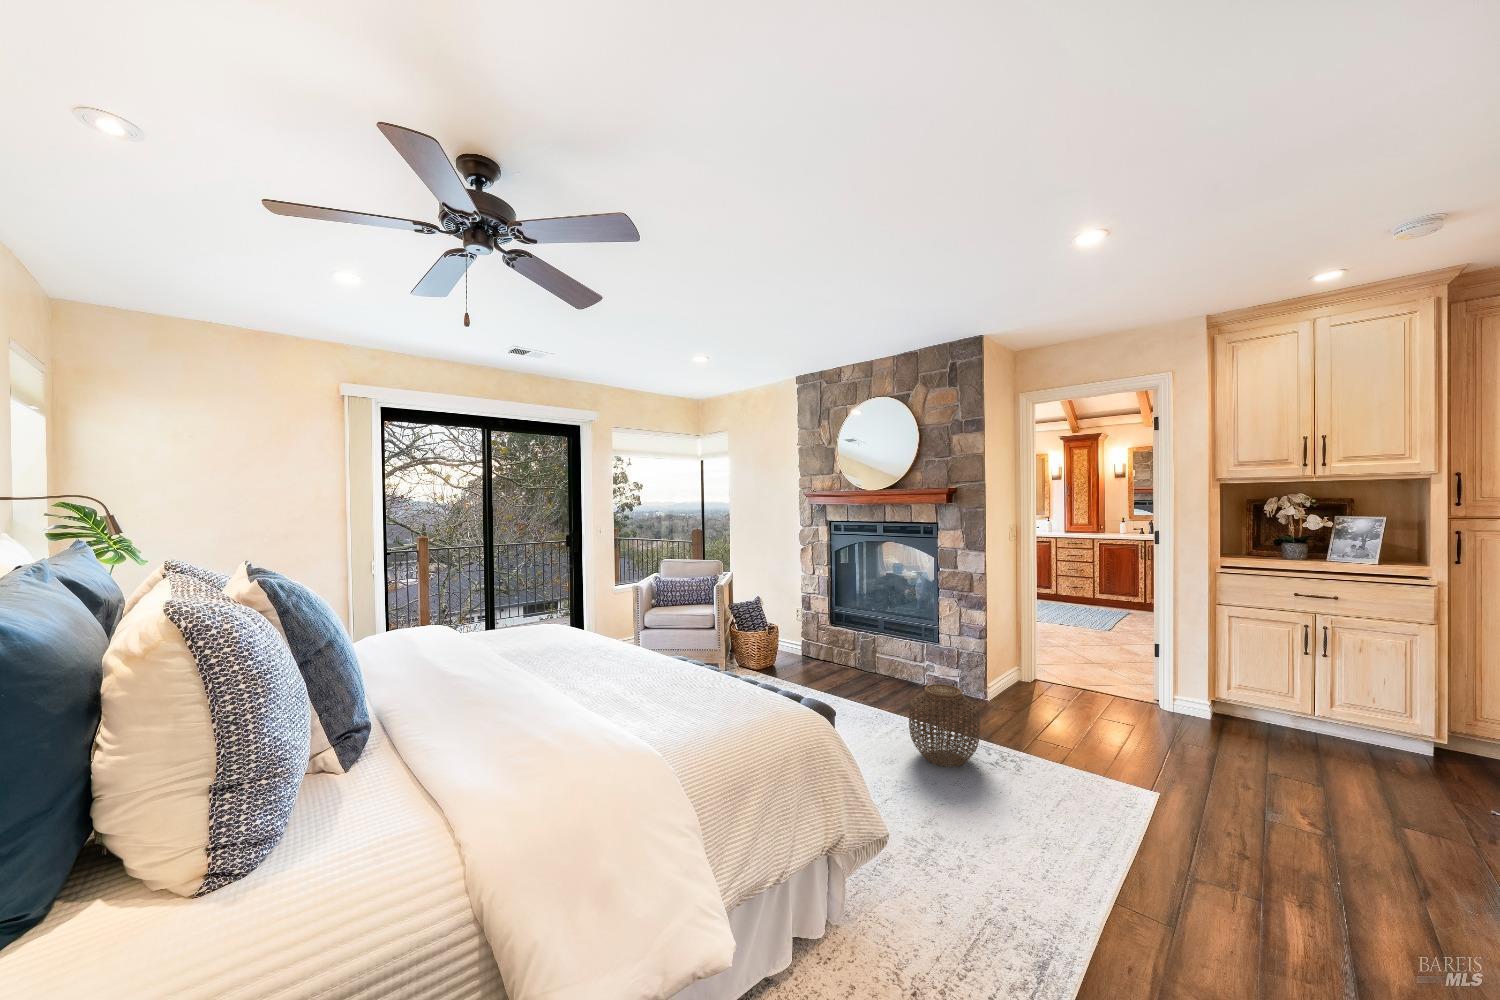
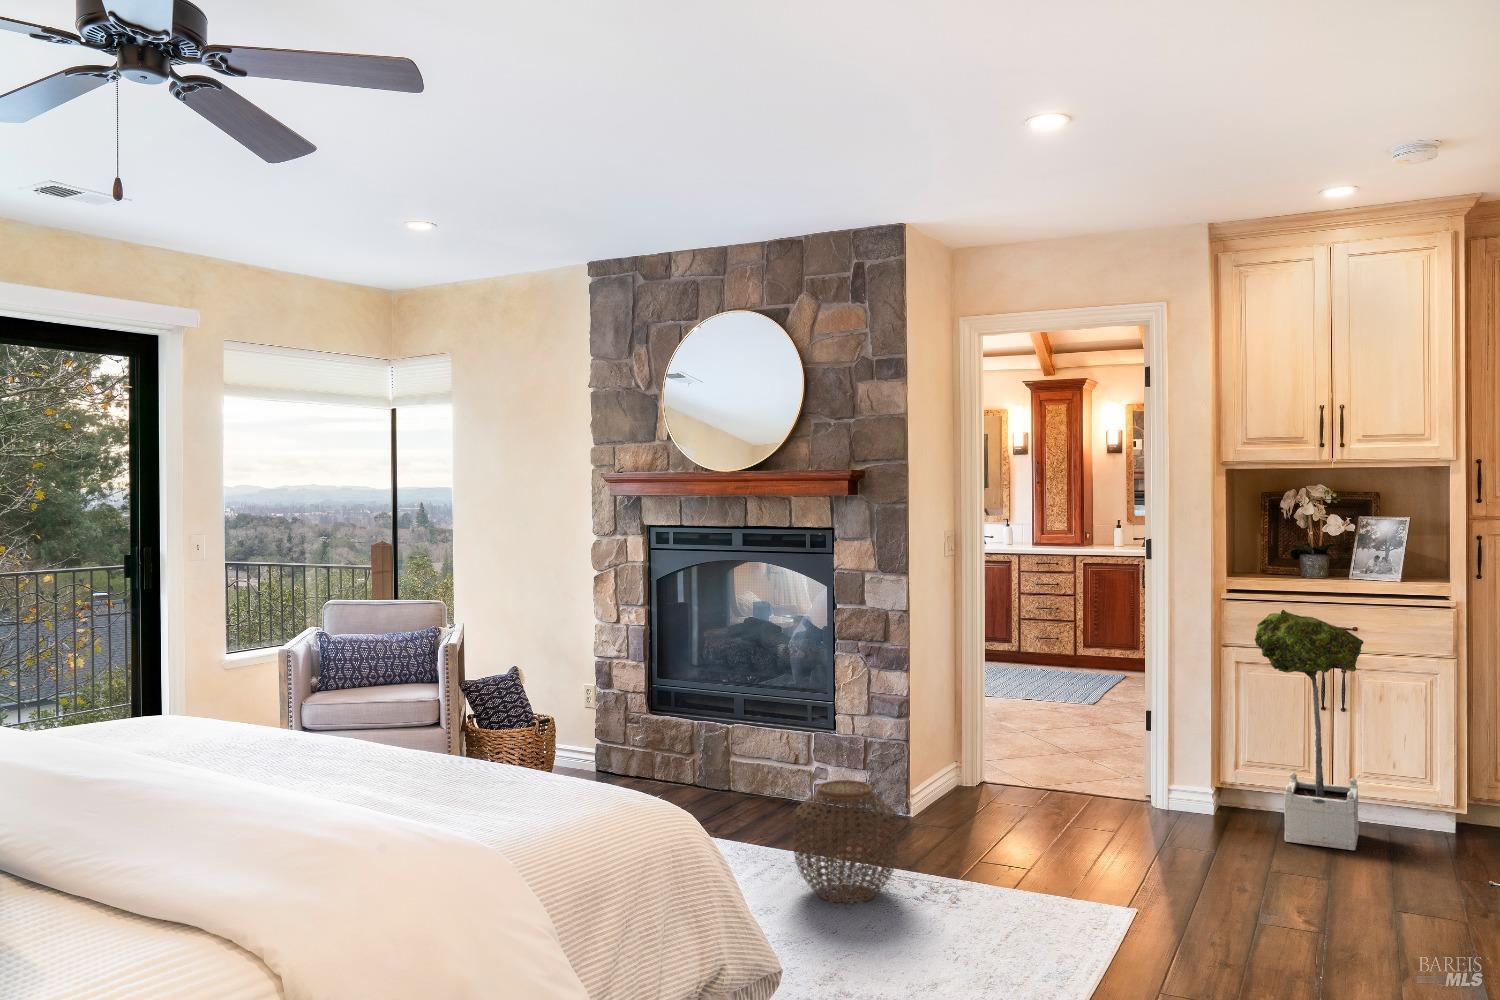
potted tree: none [1249,583,1349,764] -> present [1255,610,1364,850]

